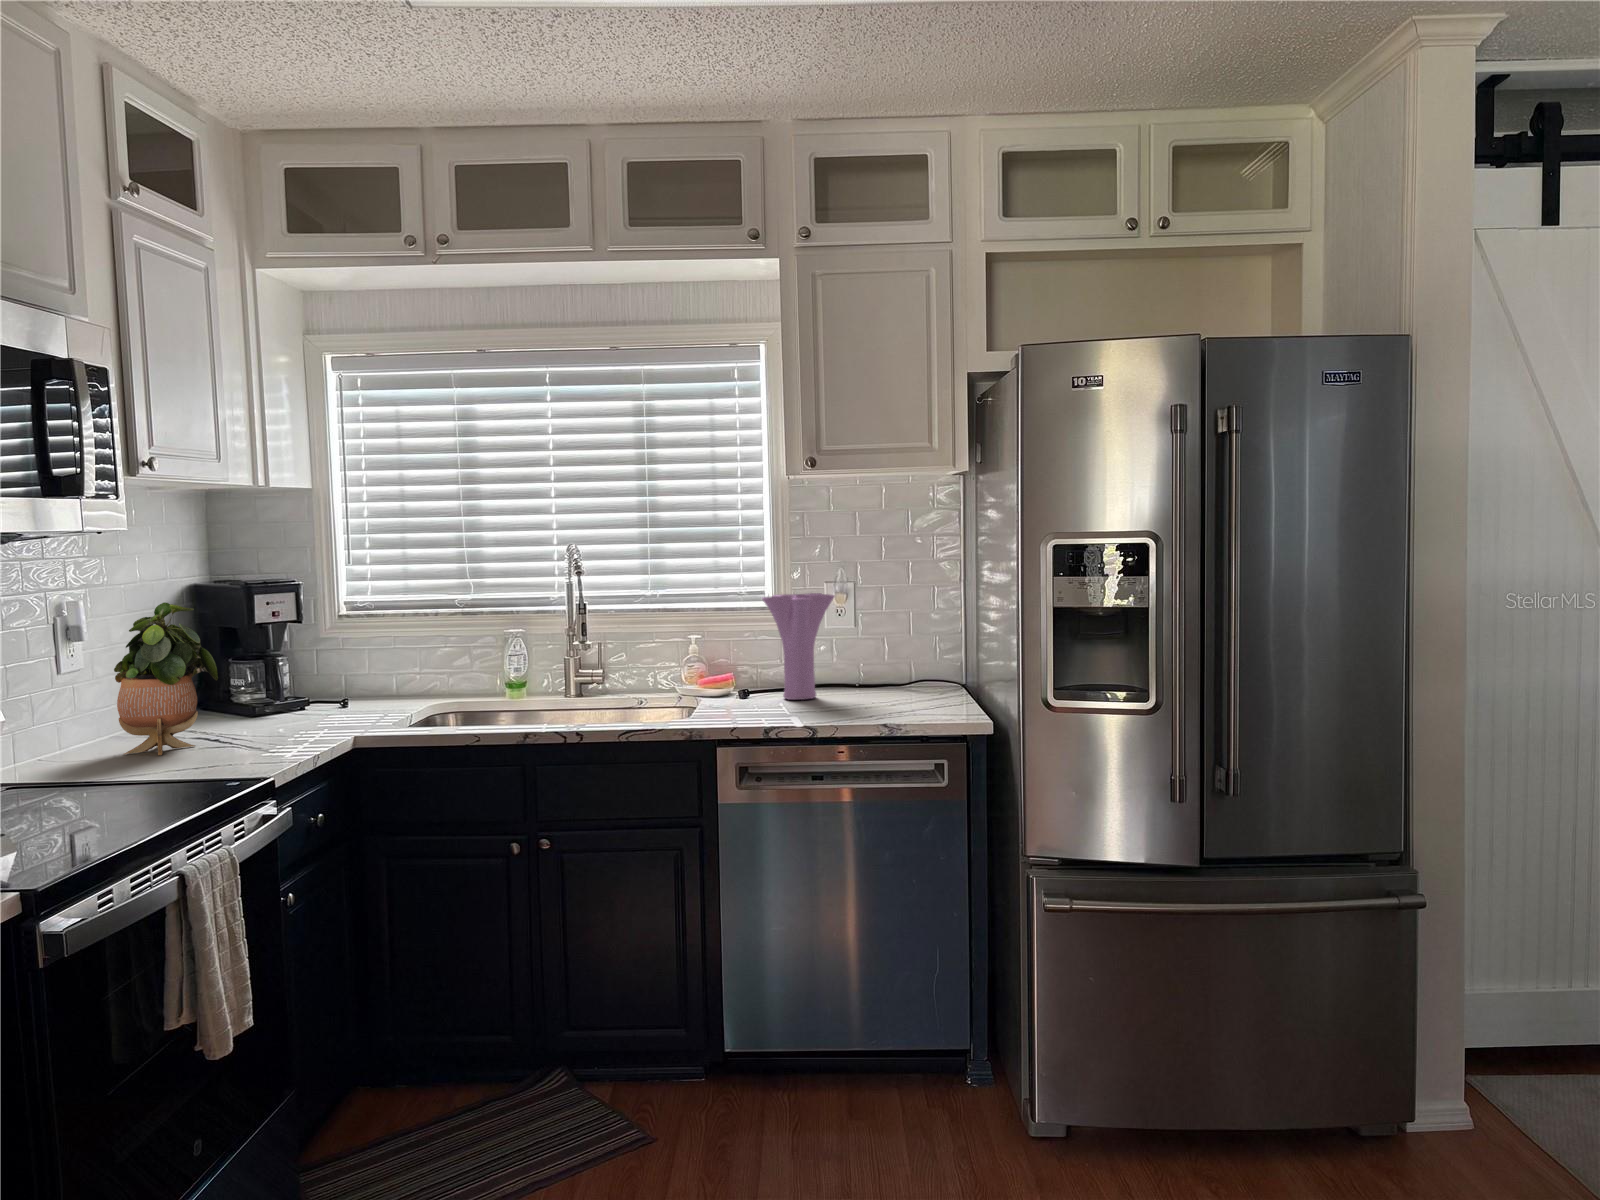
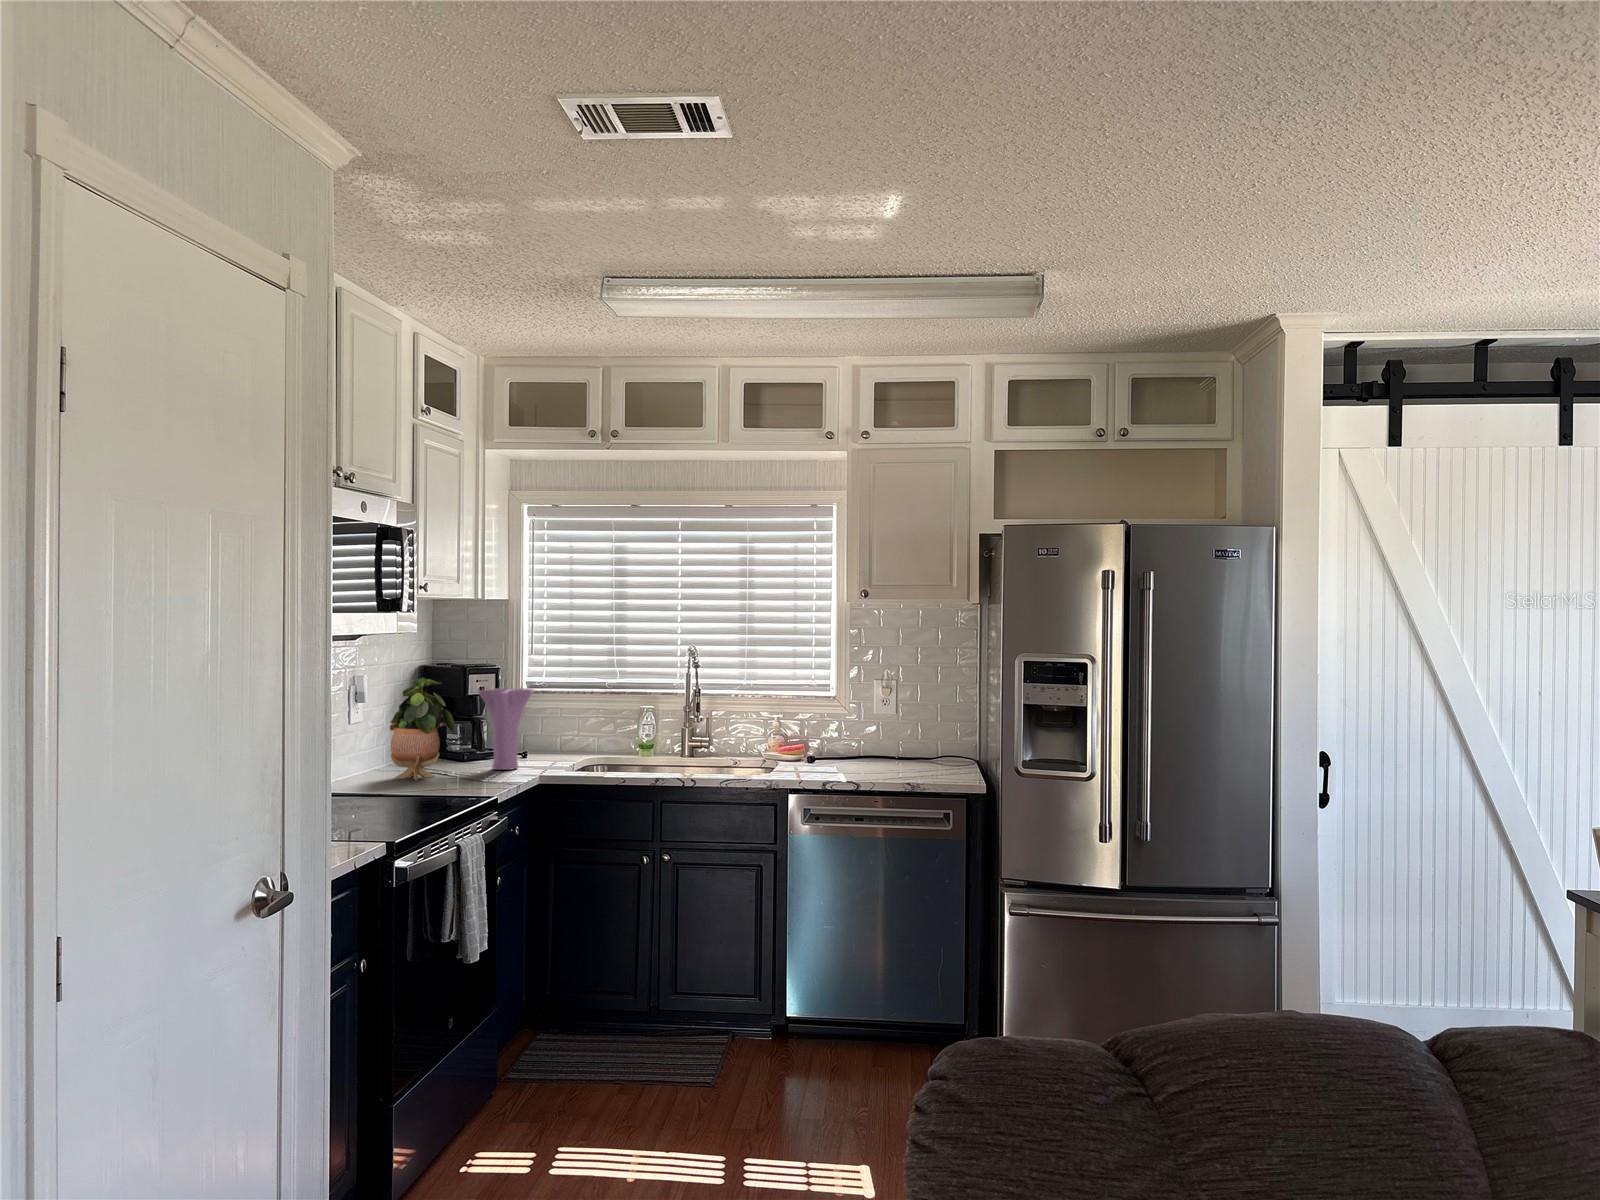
vase: present [762,593,835,700] -> present [478,688,534,770]

